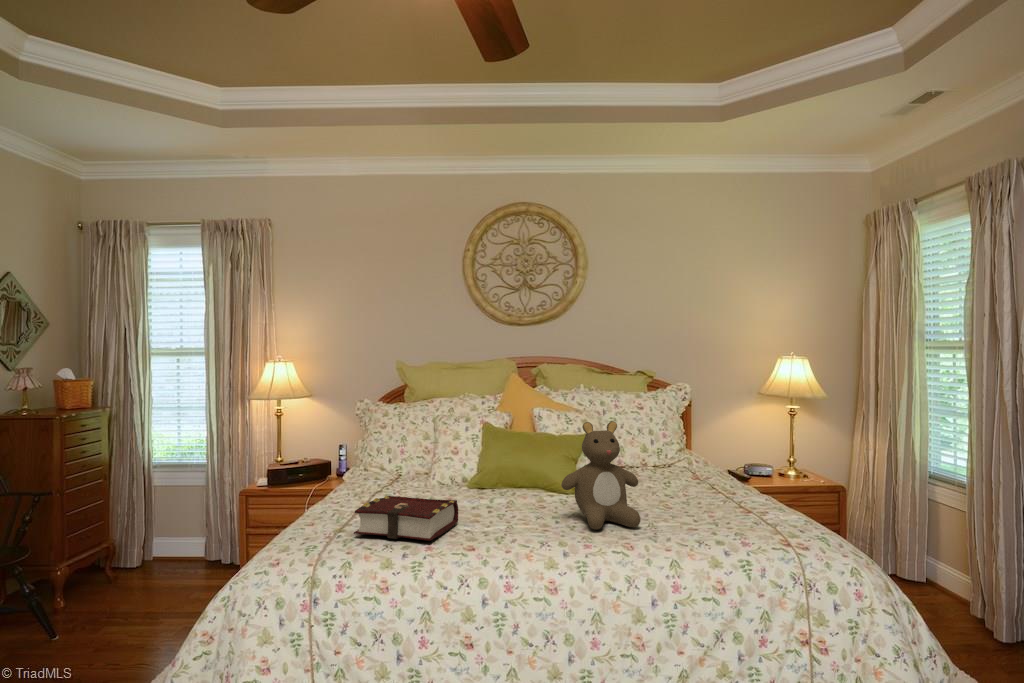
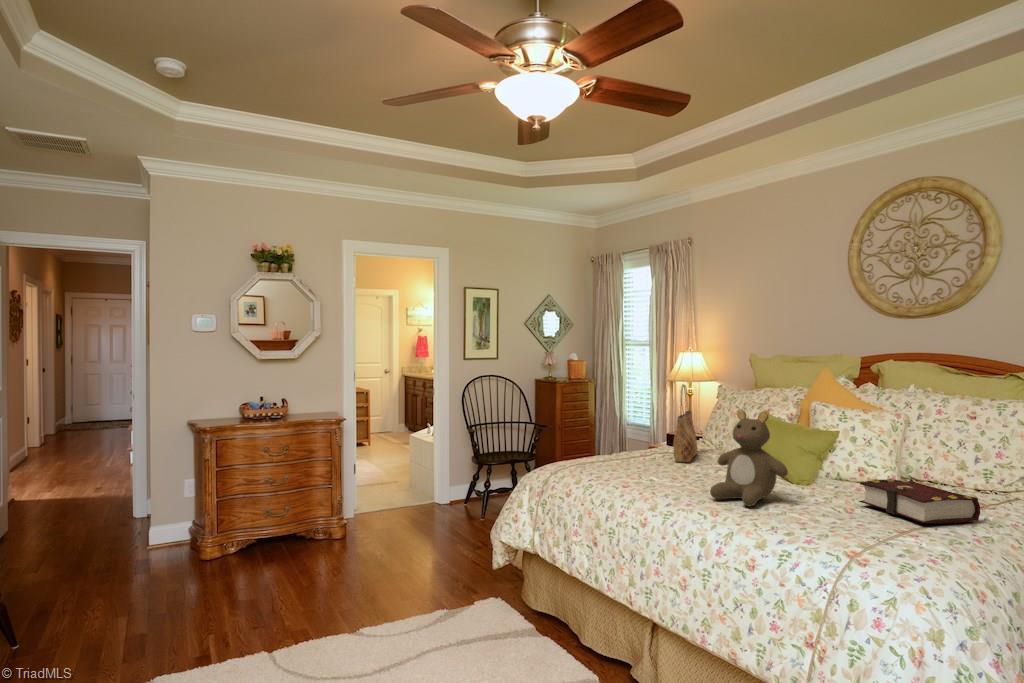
tote bag: none [392,401,439,501] -> present [673,384,698,462]
book: present [354,496,458,541] -> present [859,478,980,523]

